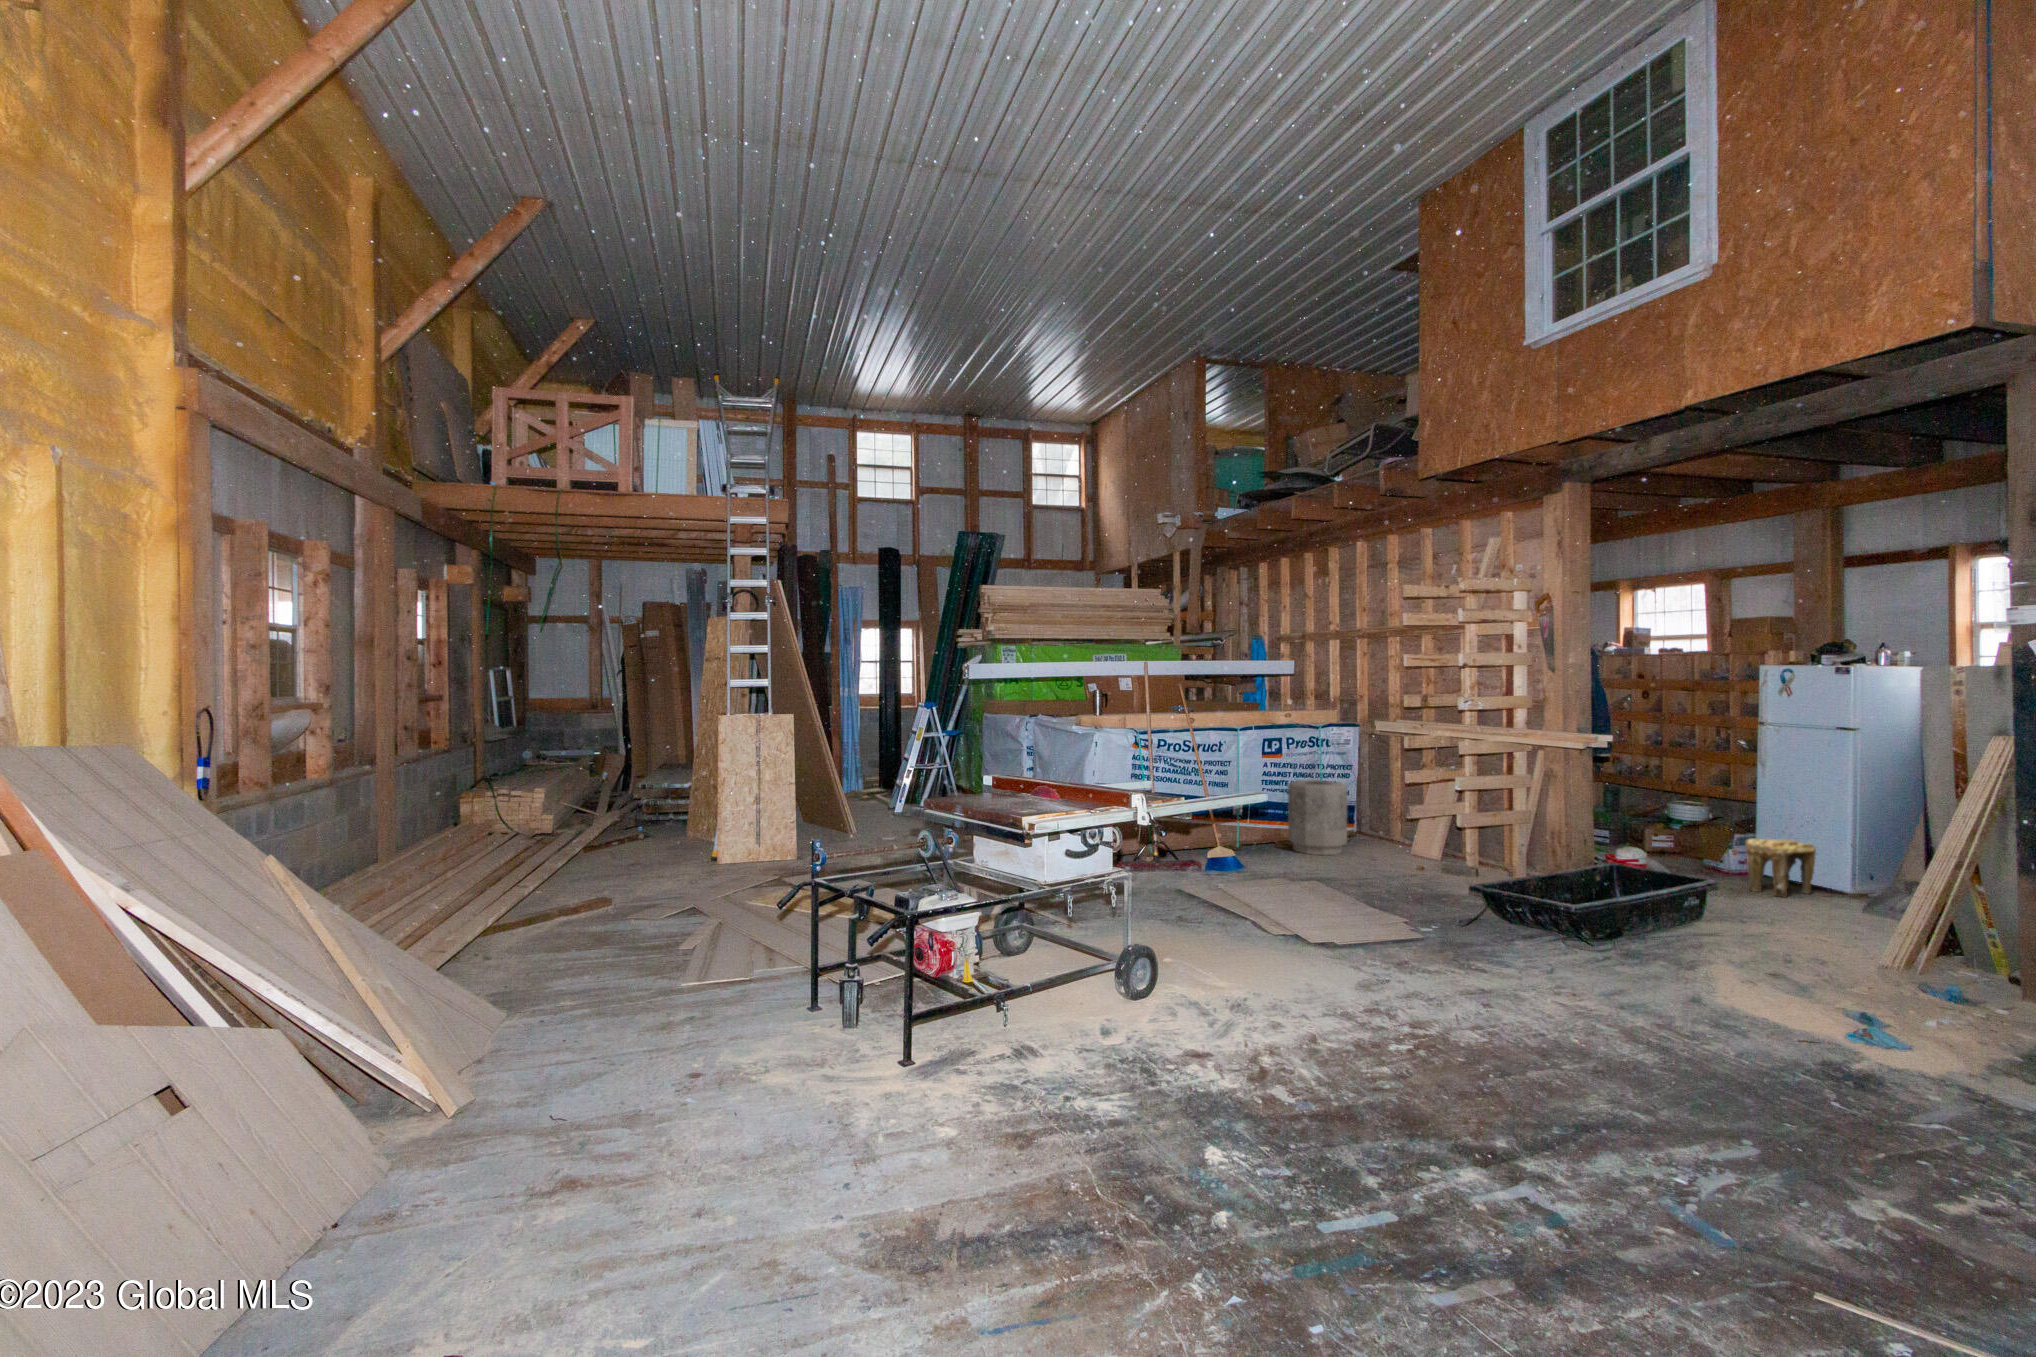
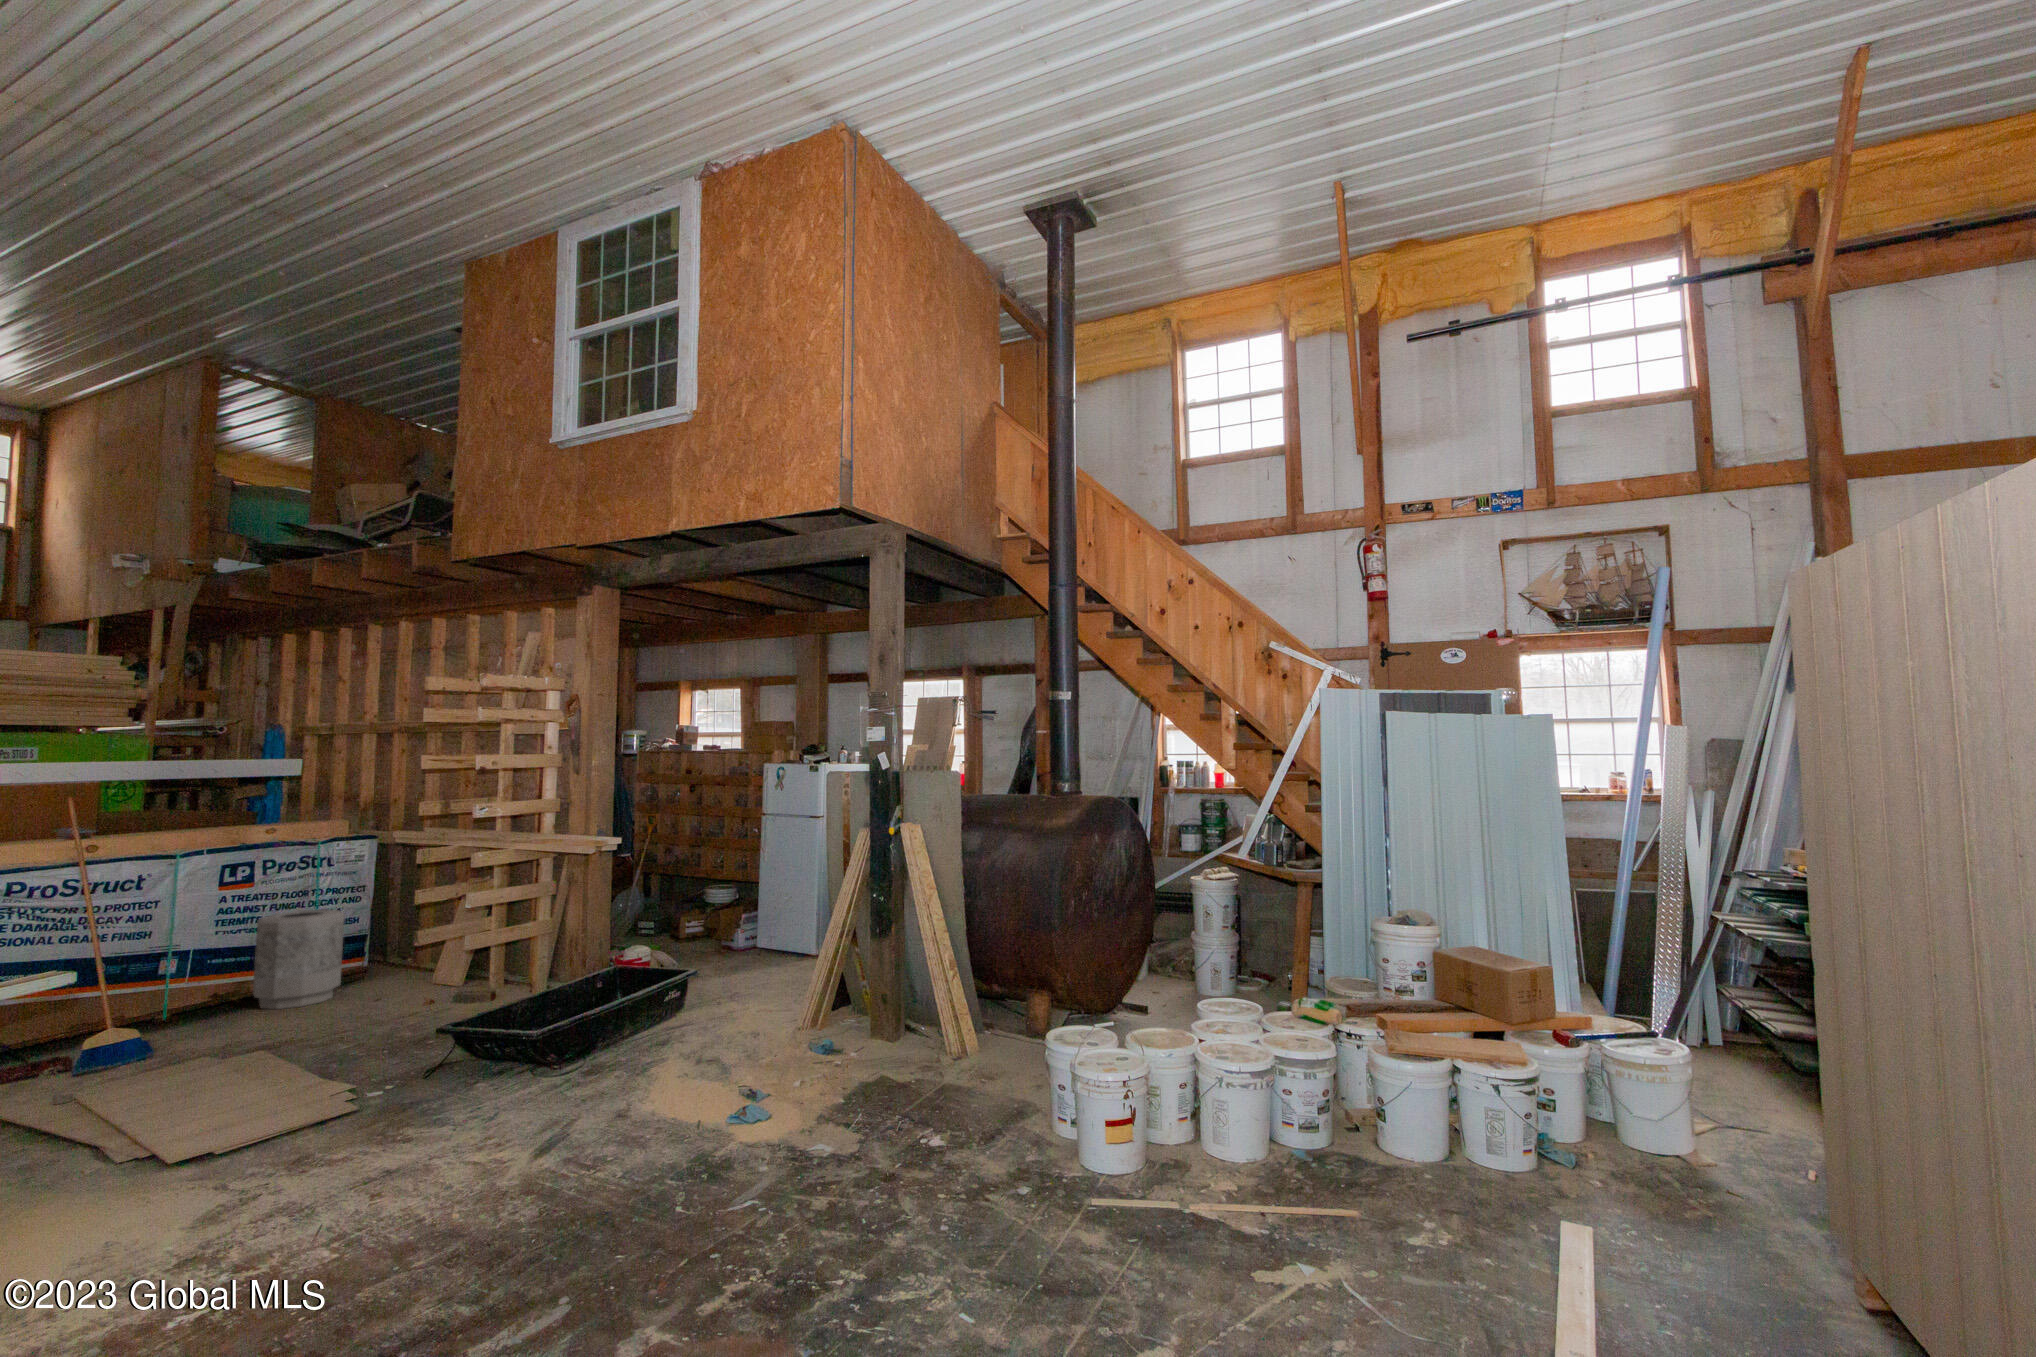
stool: present [1745,838,1816,897] -> none [744,915,795,969]

